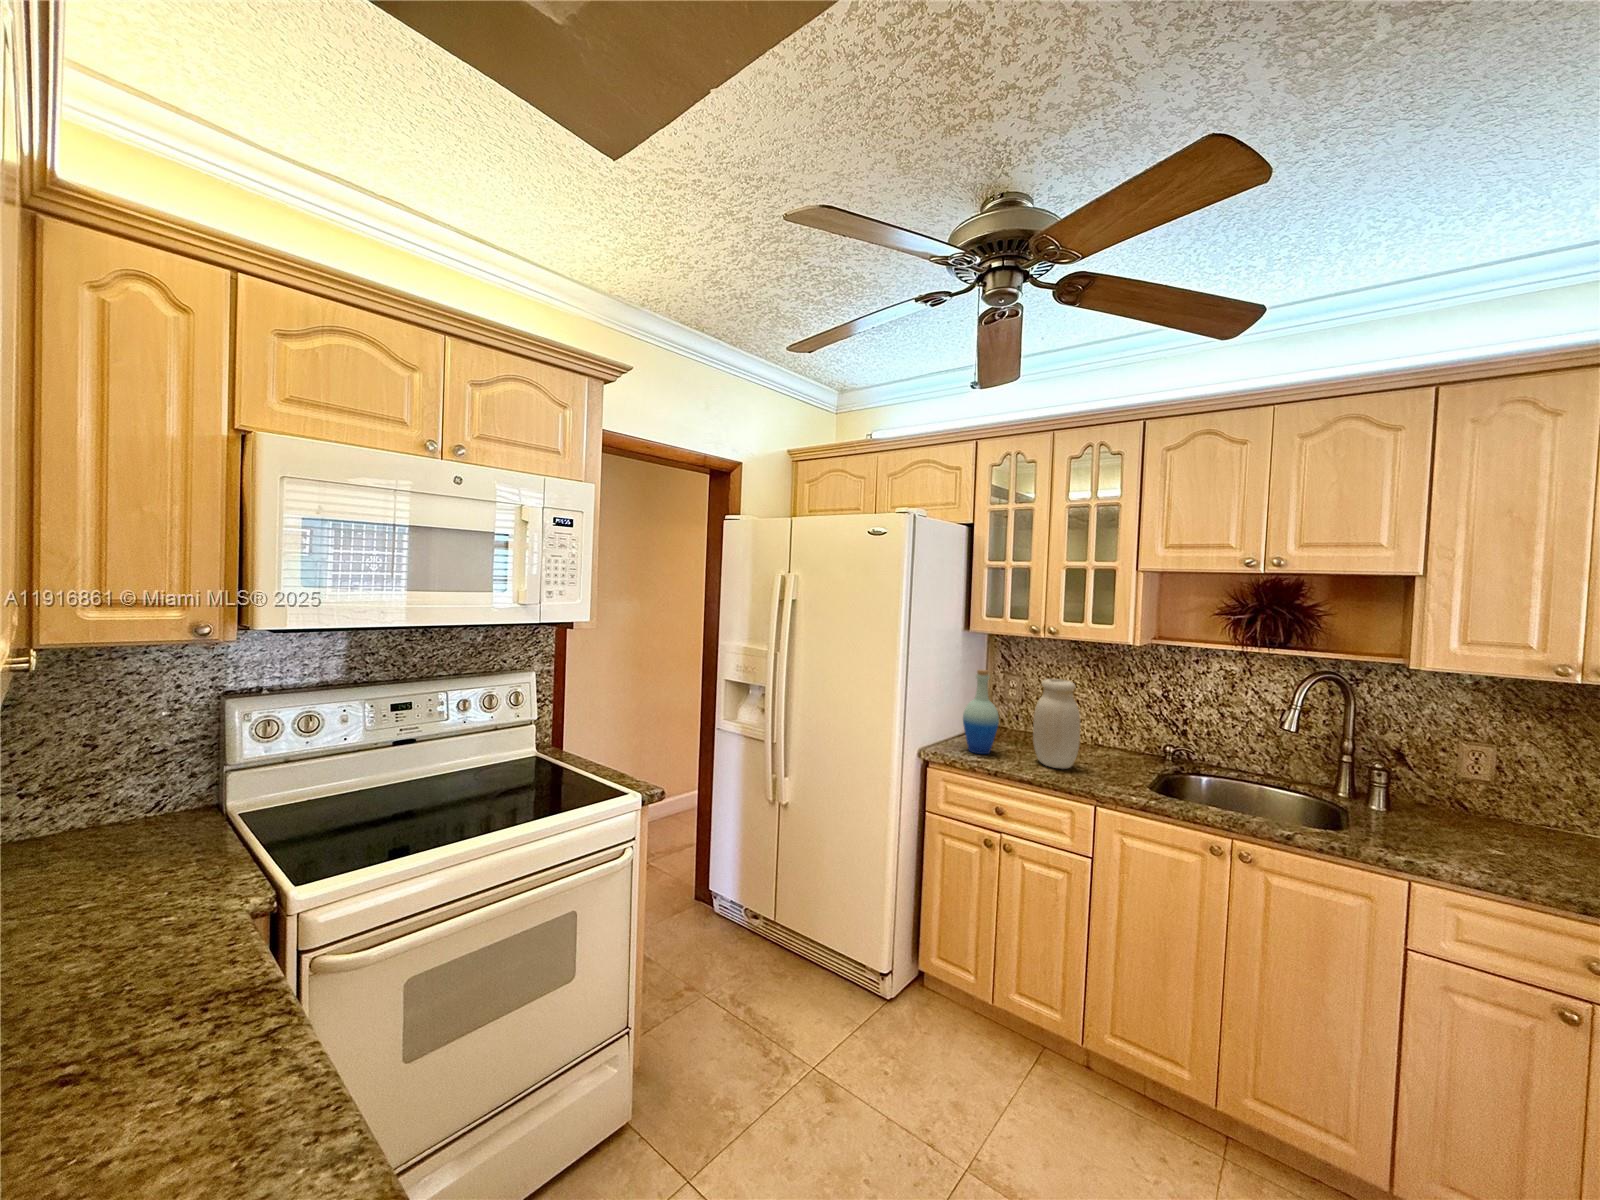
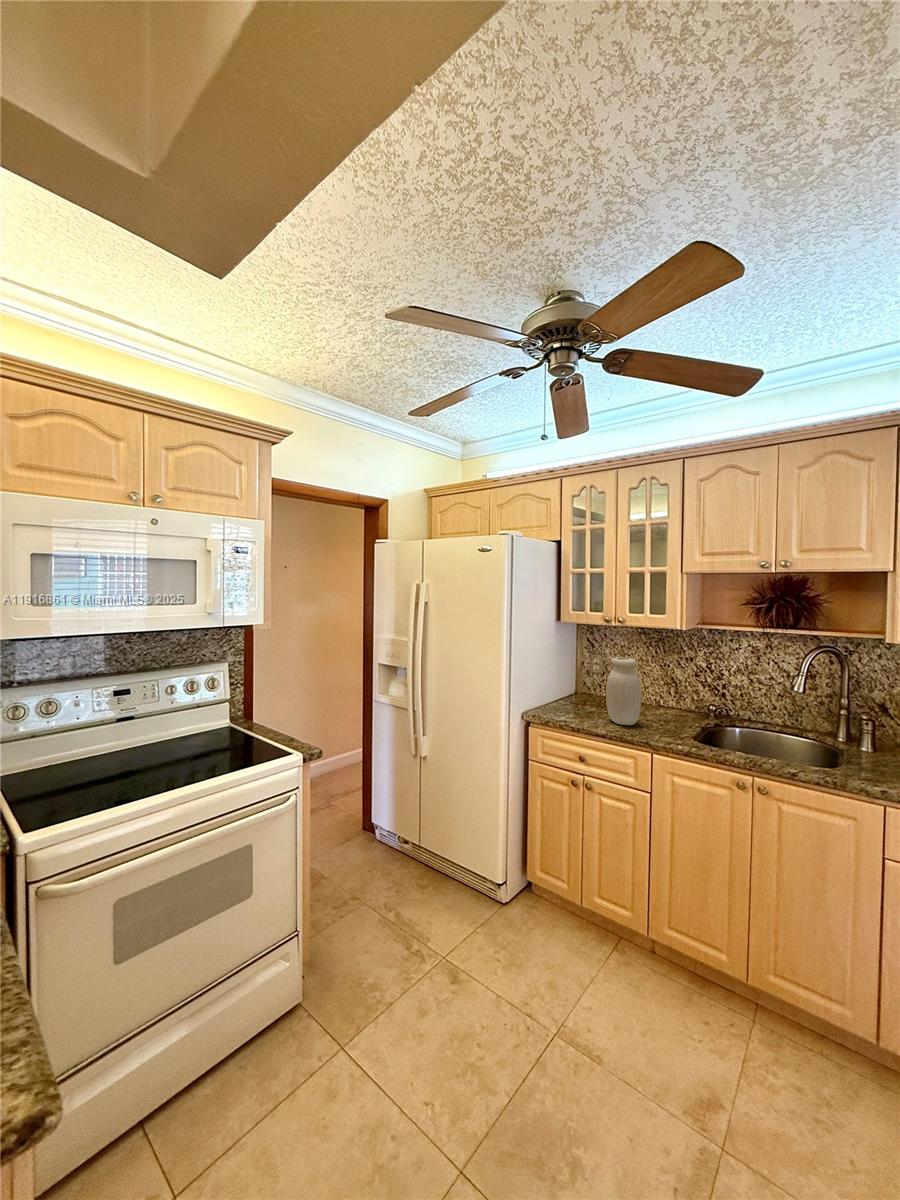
bottle: present [963,670,999,754] -> none [553,652,581,716]

